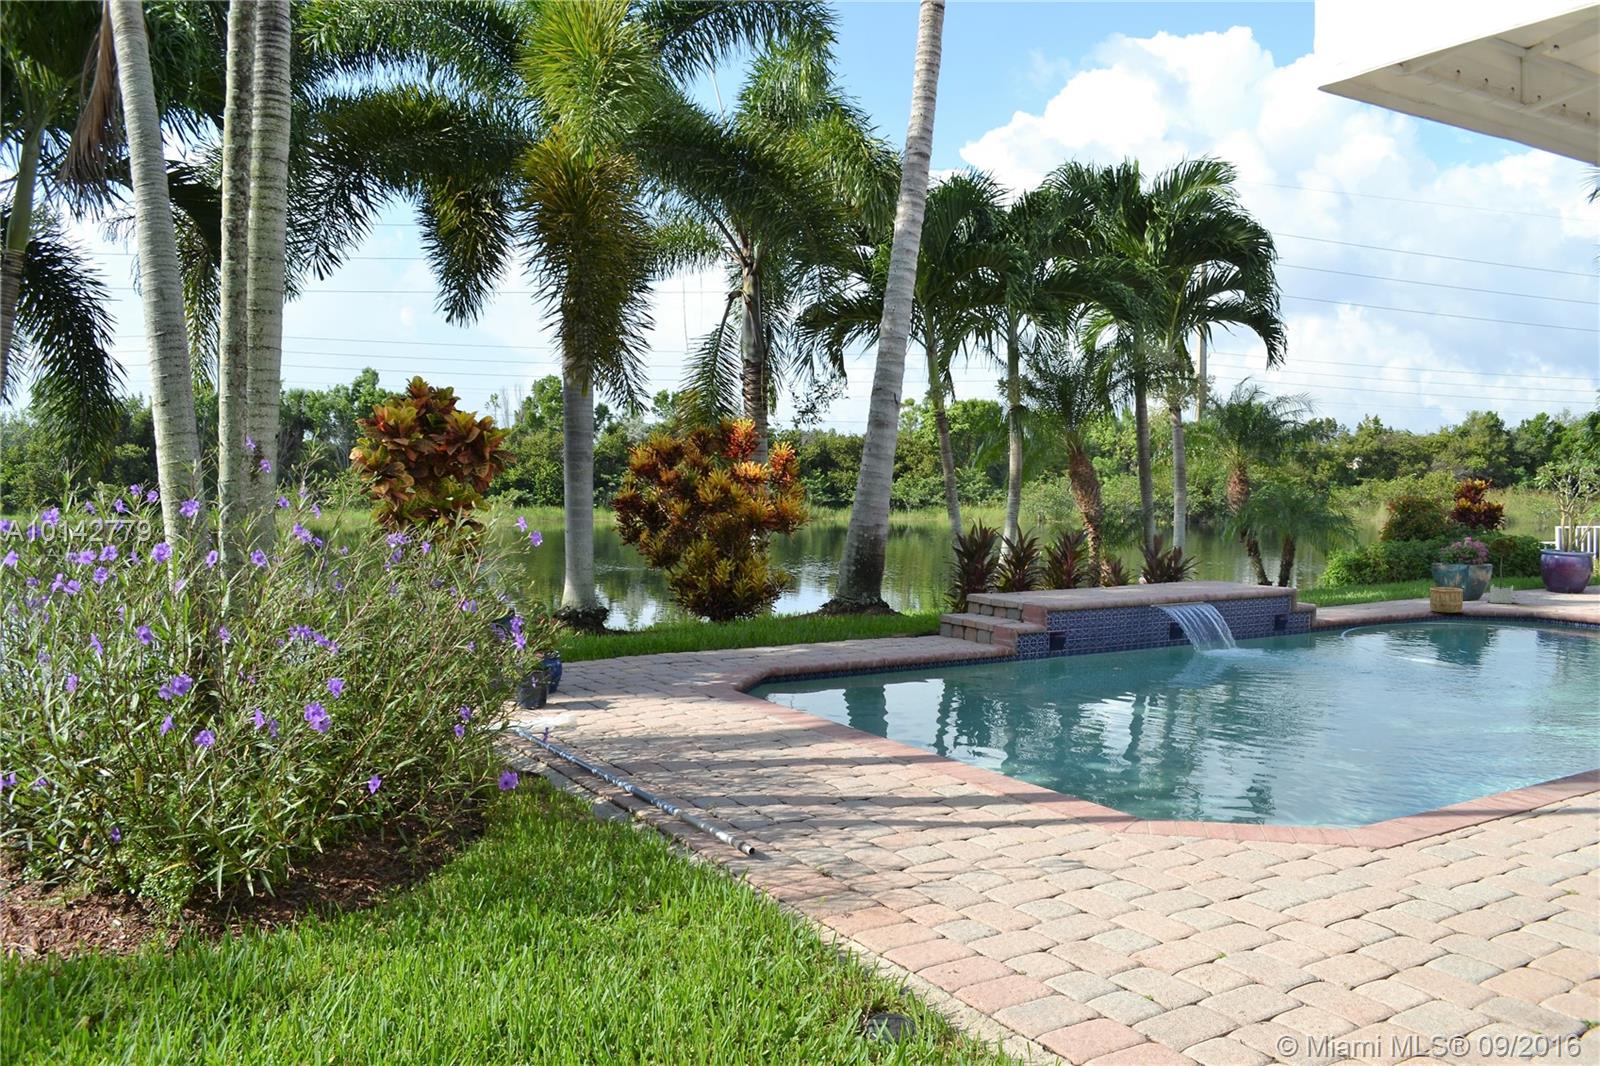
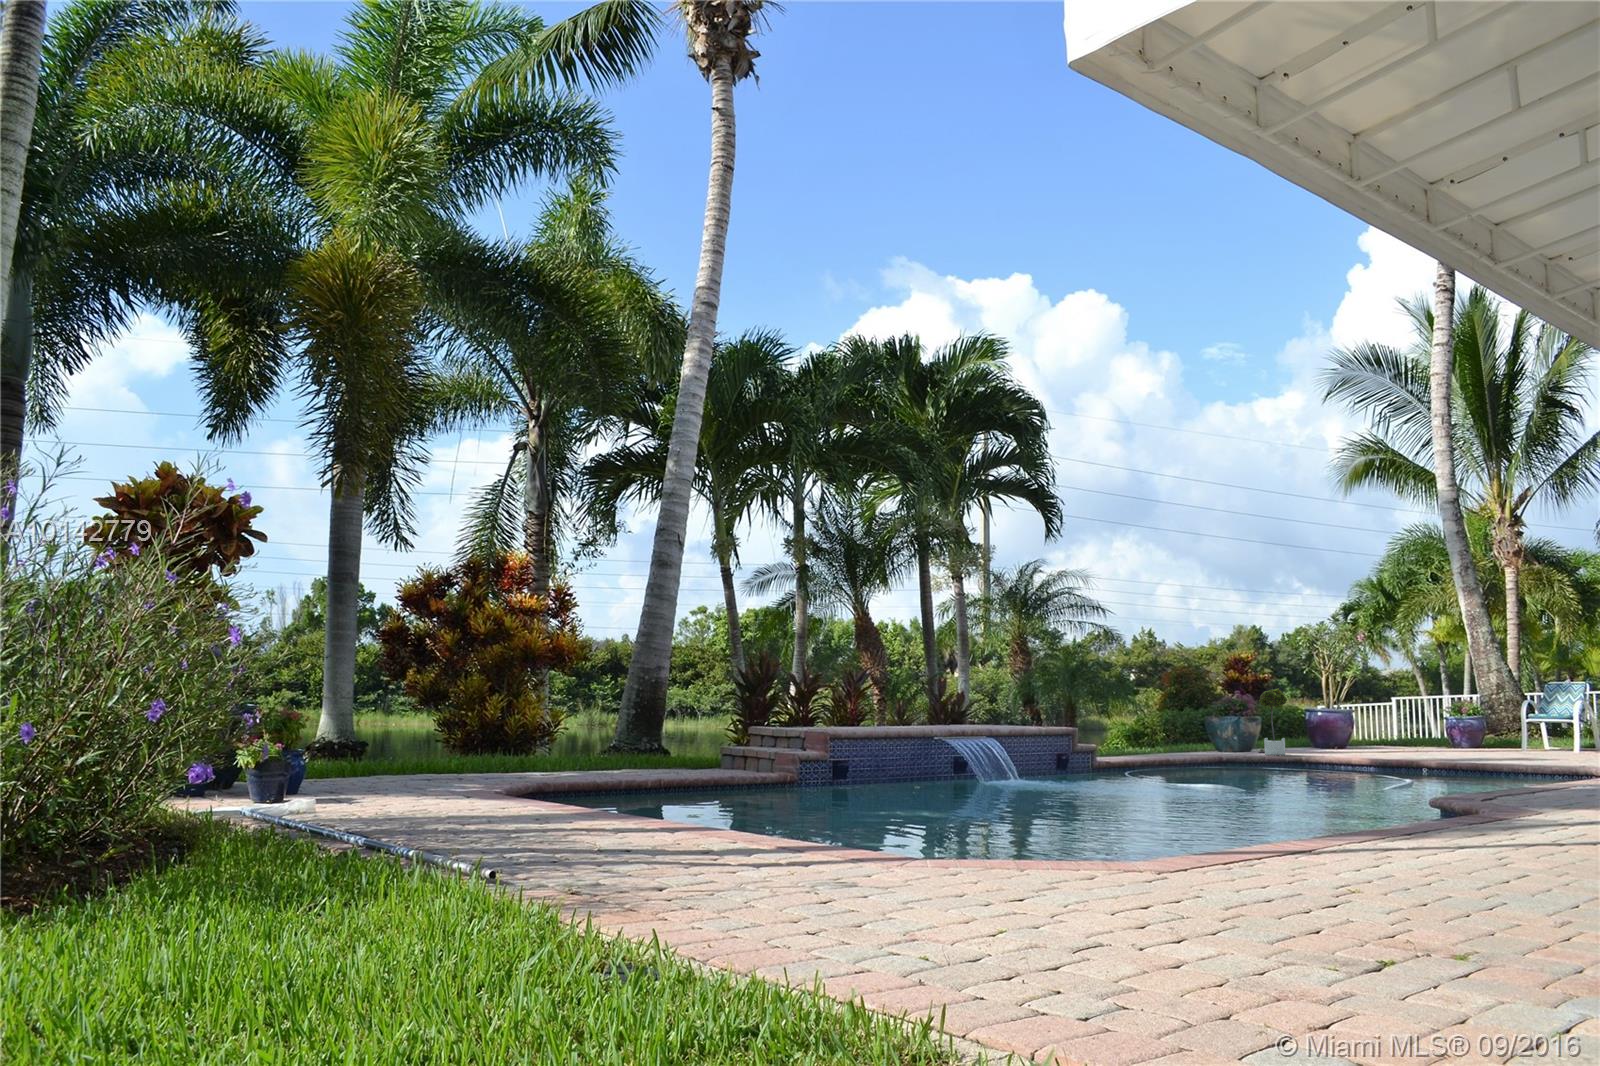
wooden bucket: present [1430,587,1464,613] -> none [1207,736,1239,760]

